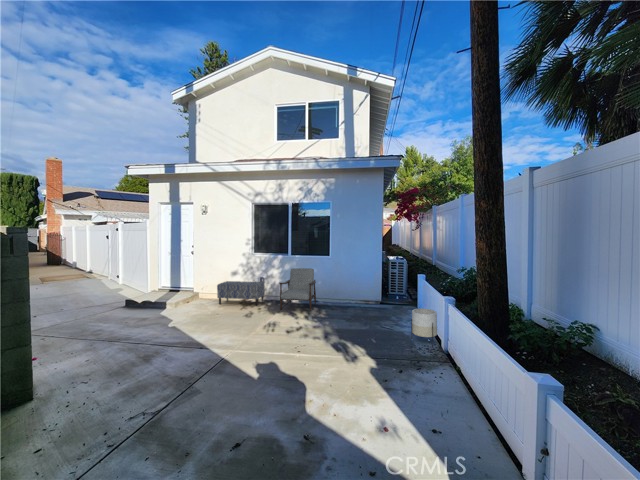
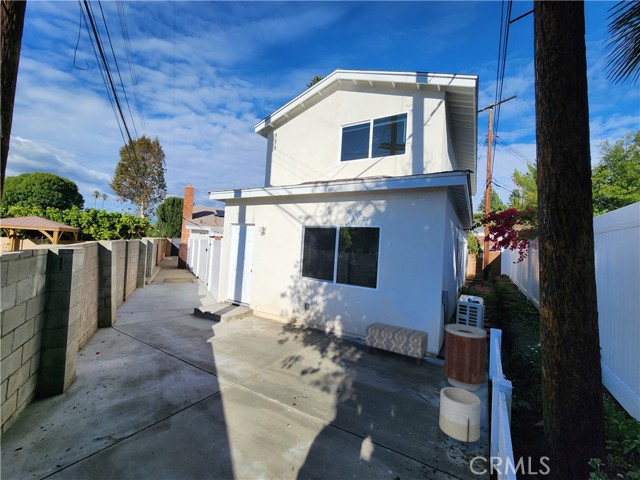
chair: present [279,268,316,311] -> none [312,298,359,352]
trash can: none [393,274,420,317] -> present [444,324,486,391]
bench: present [217,281,265,305] -> present [365,322,428,366]

